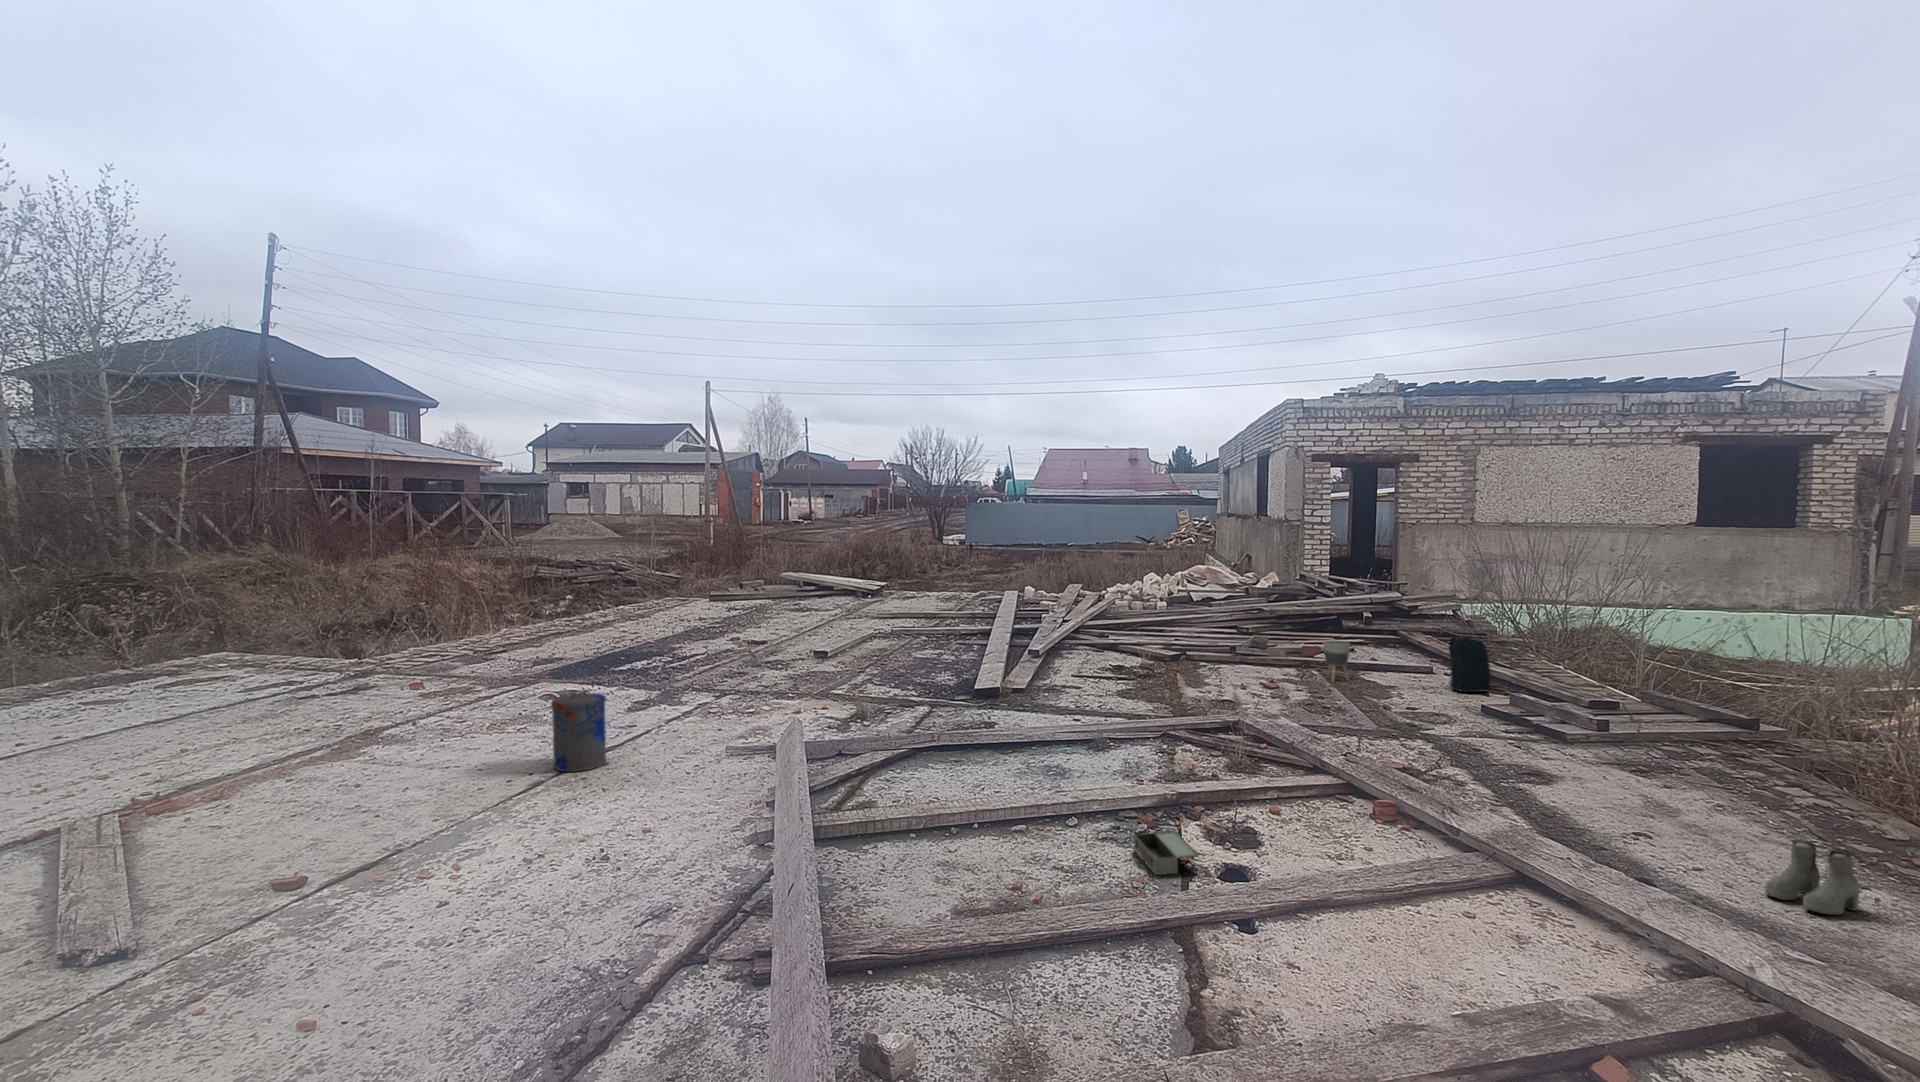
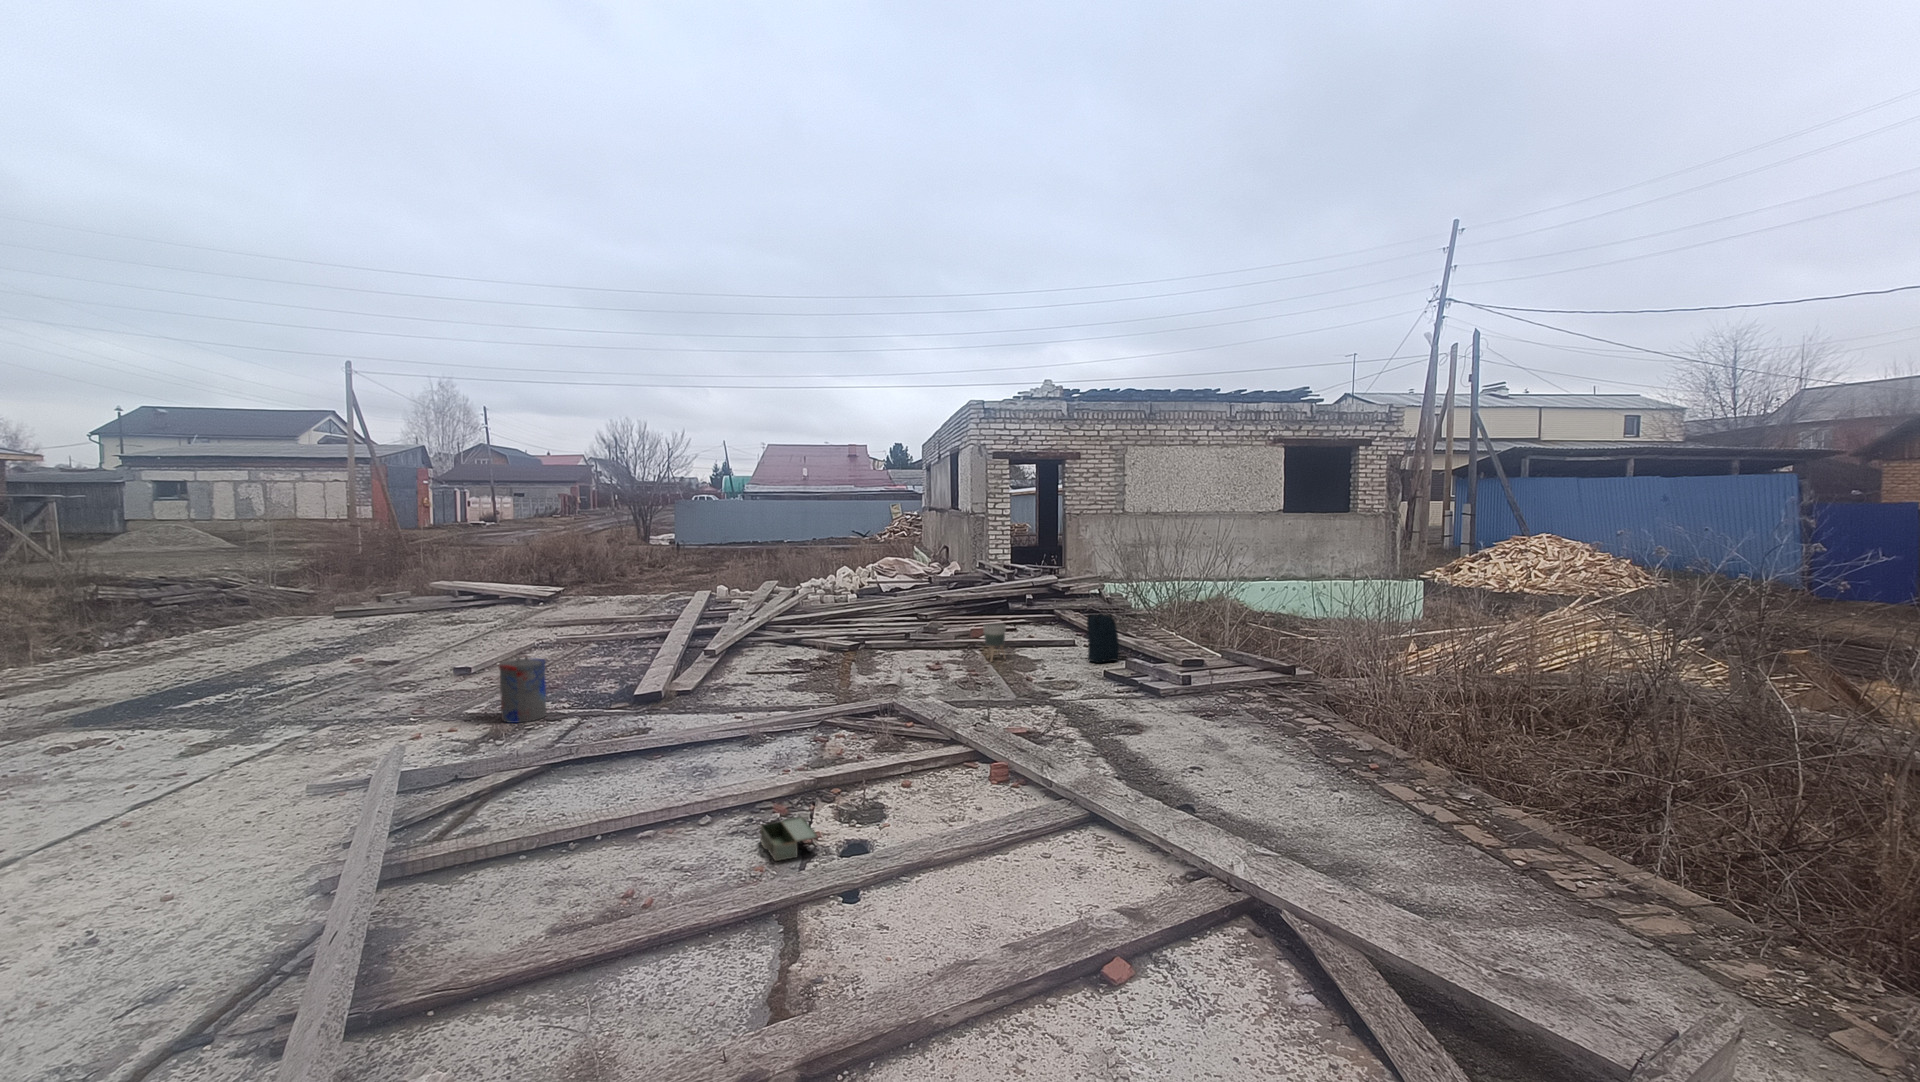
trash can: present [551,690,606,772] -> present [499,655,547,723]
boots: present [1765,840,1860,915] -> none [1271,761,1329,817]

